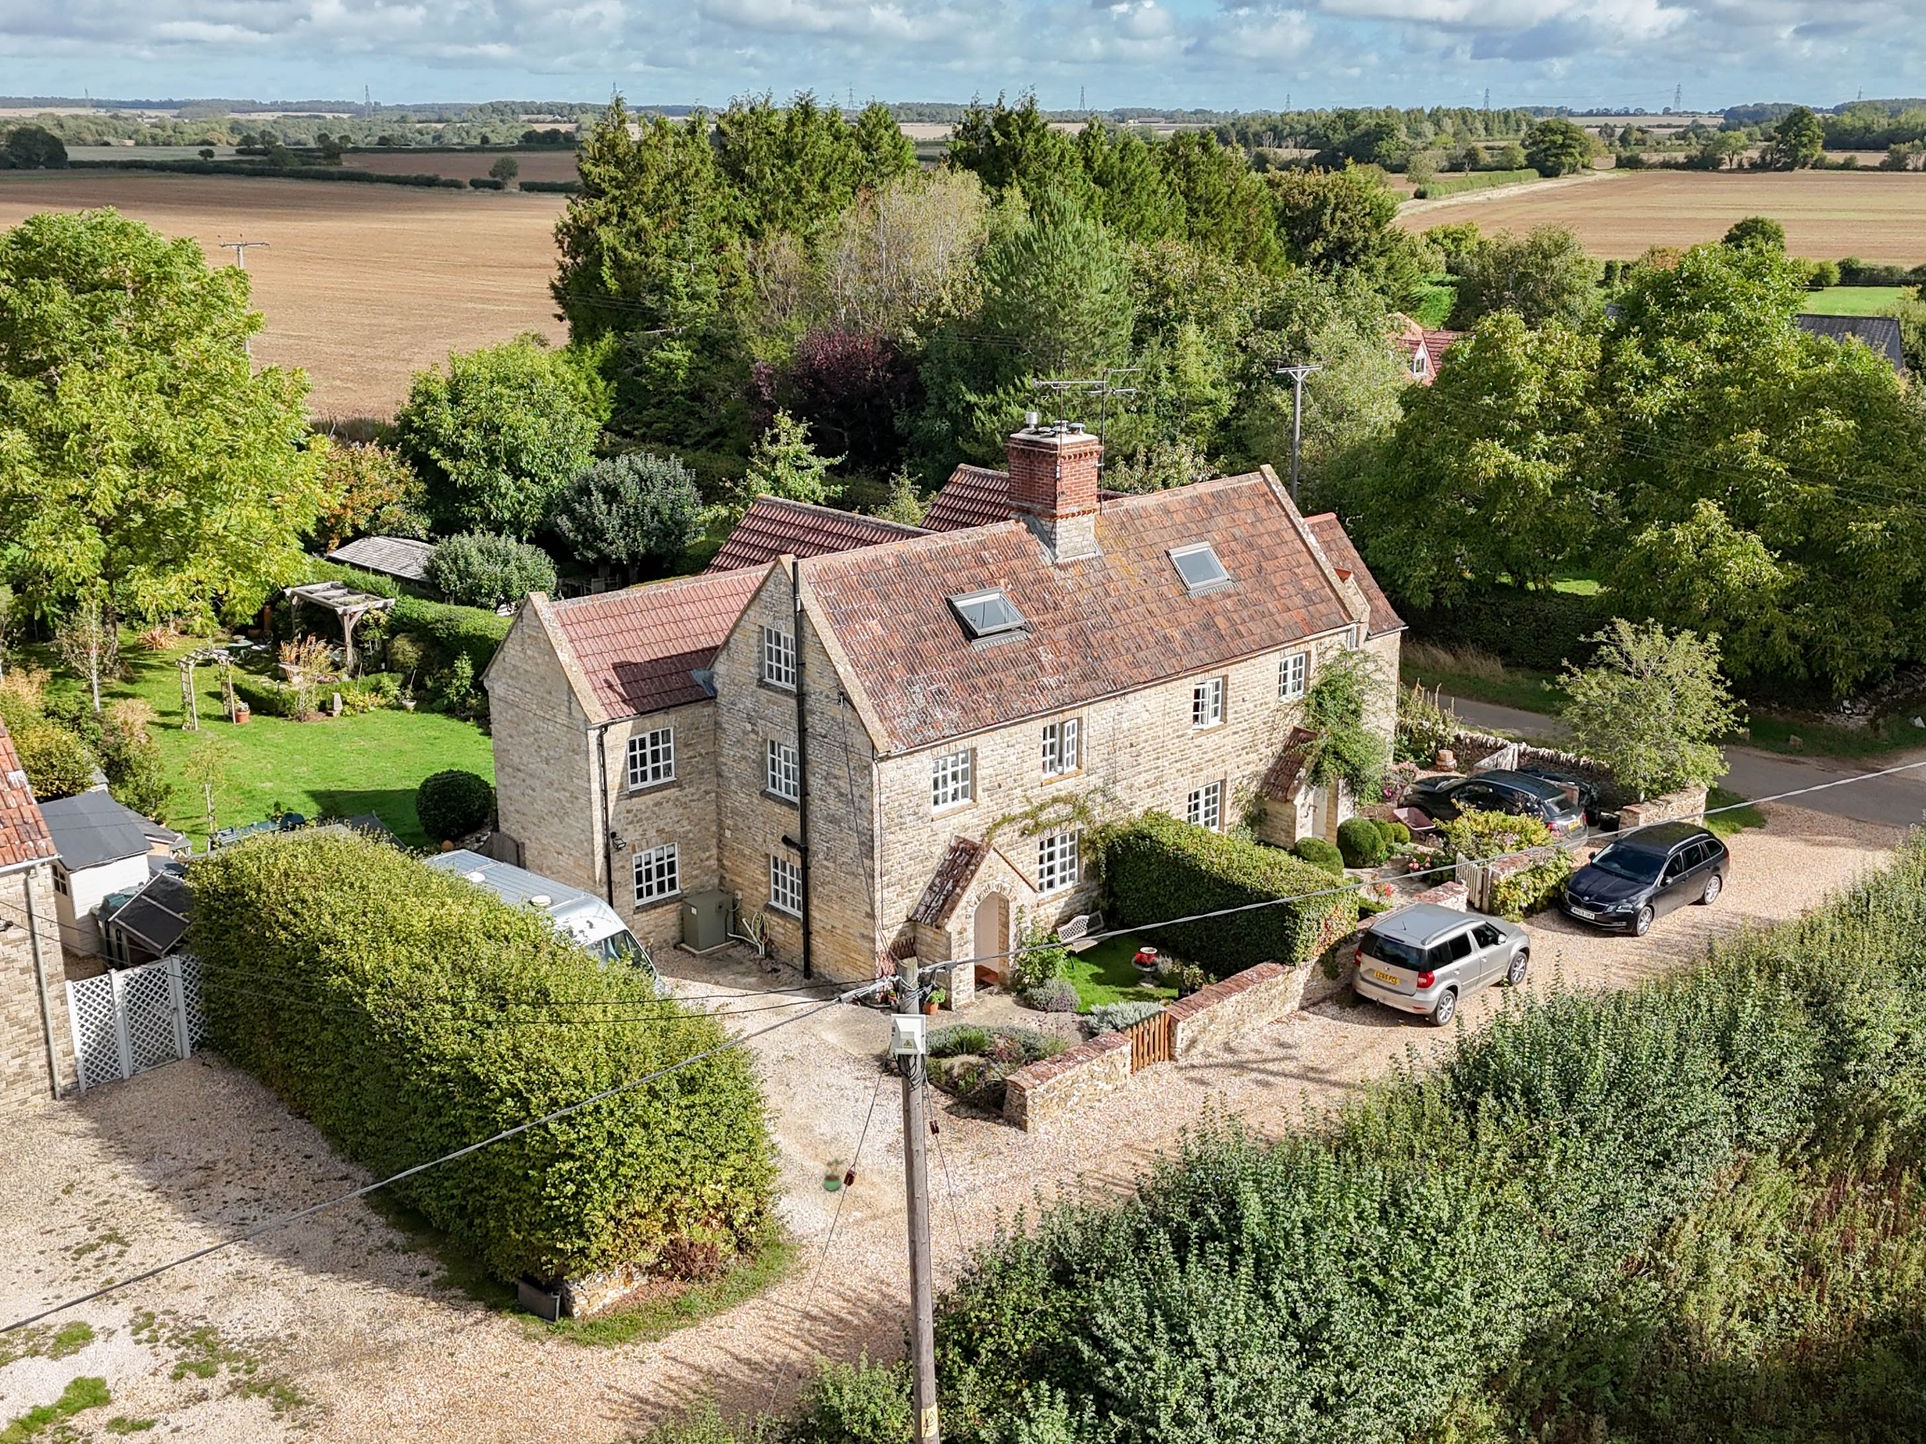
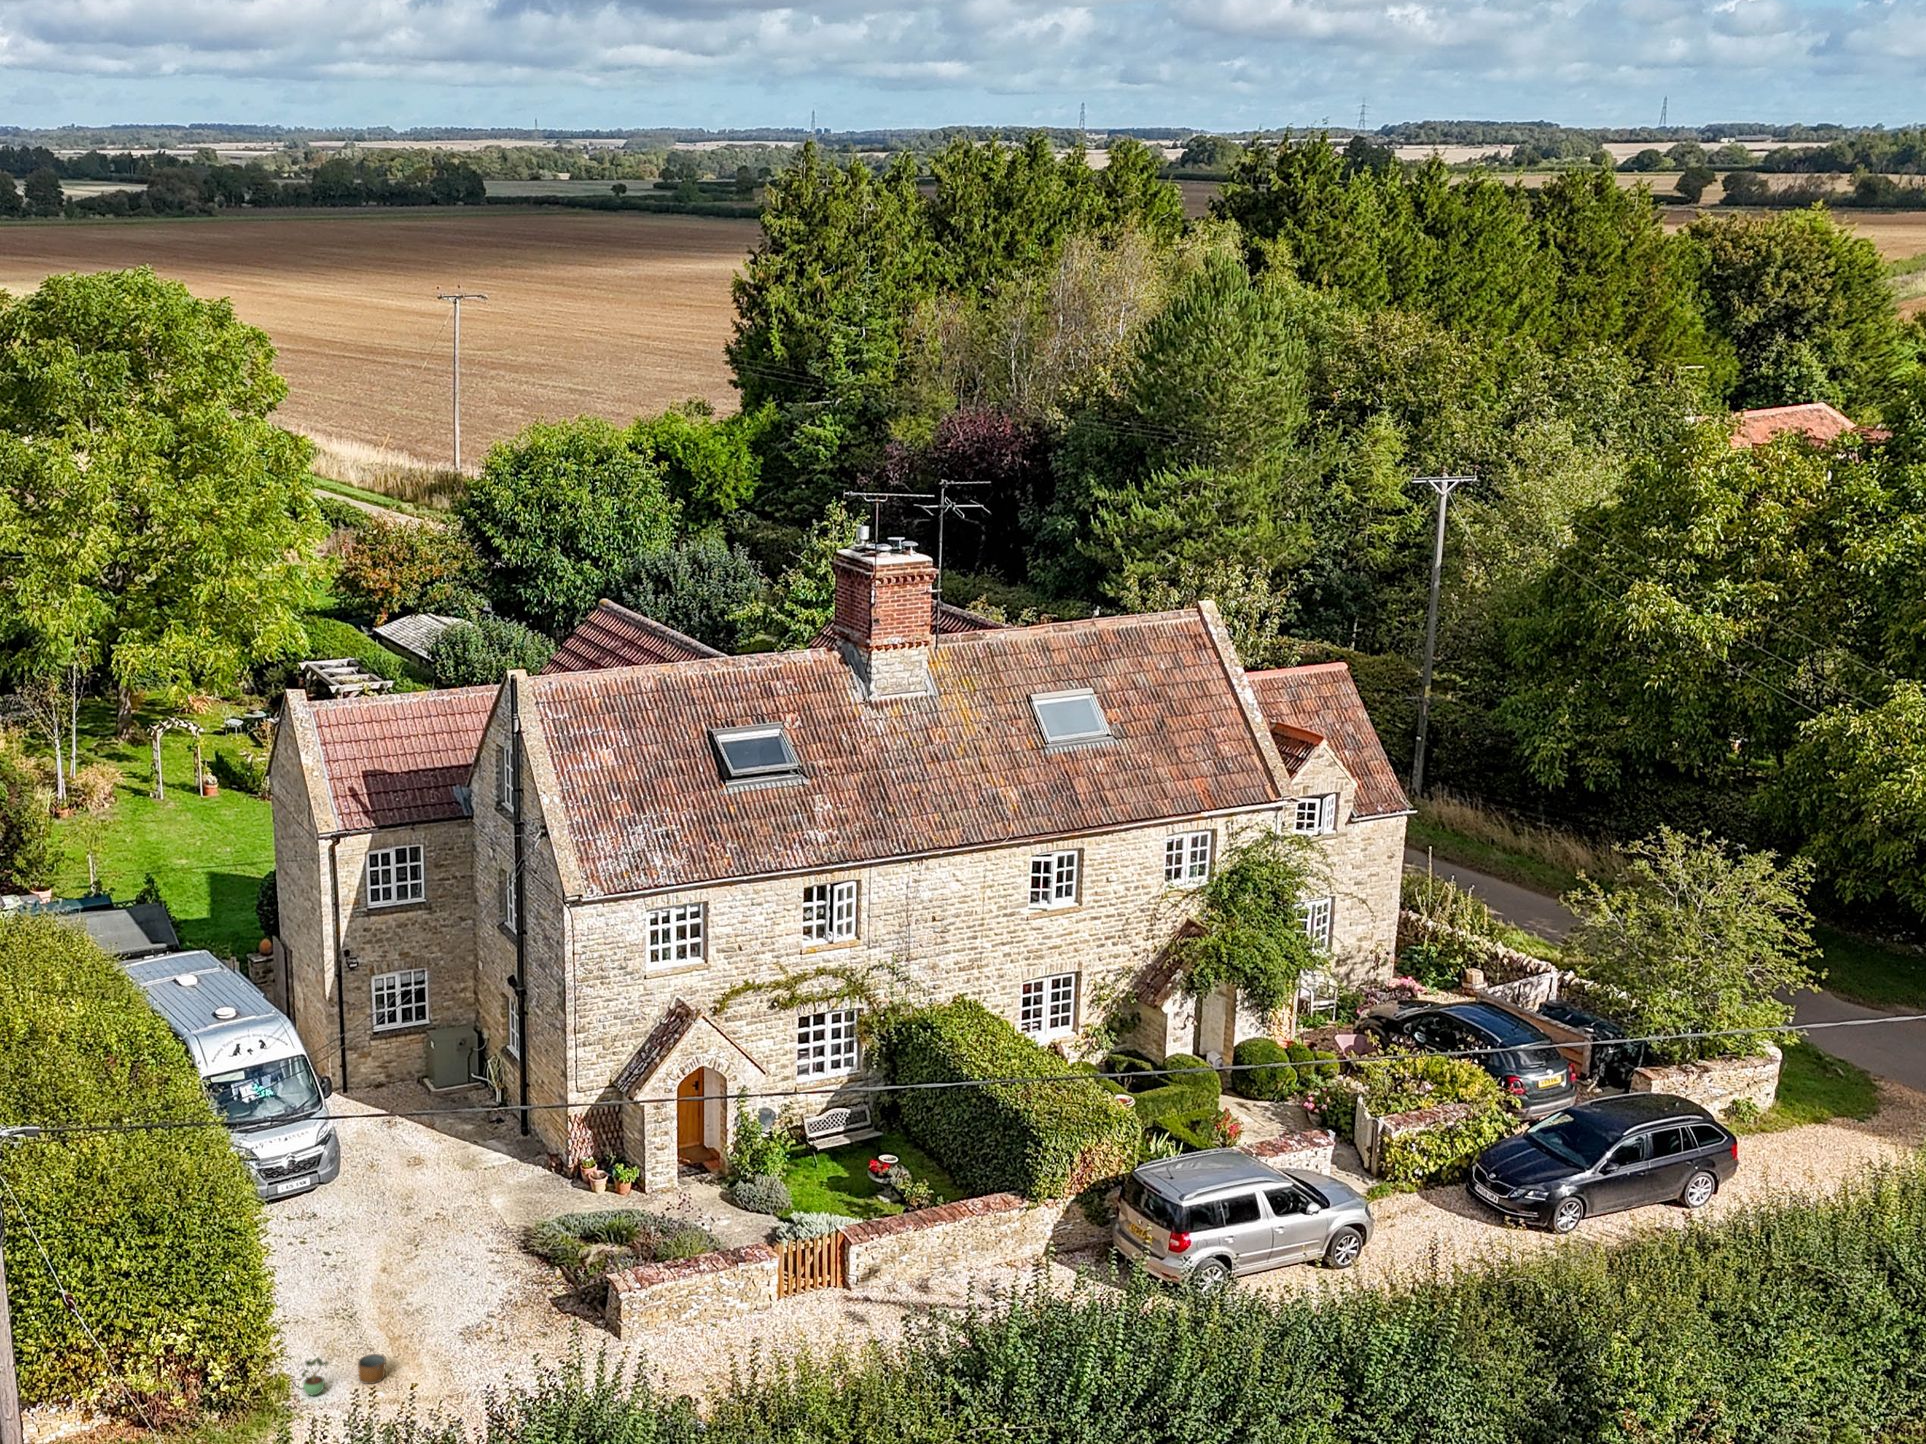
bucket: none [855,1145,877,1175] -> present [358,1348,386,1384]

